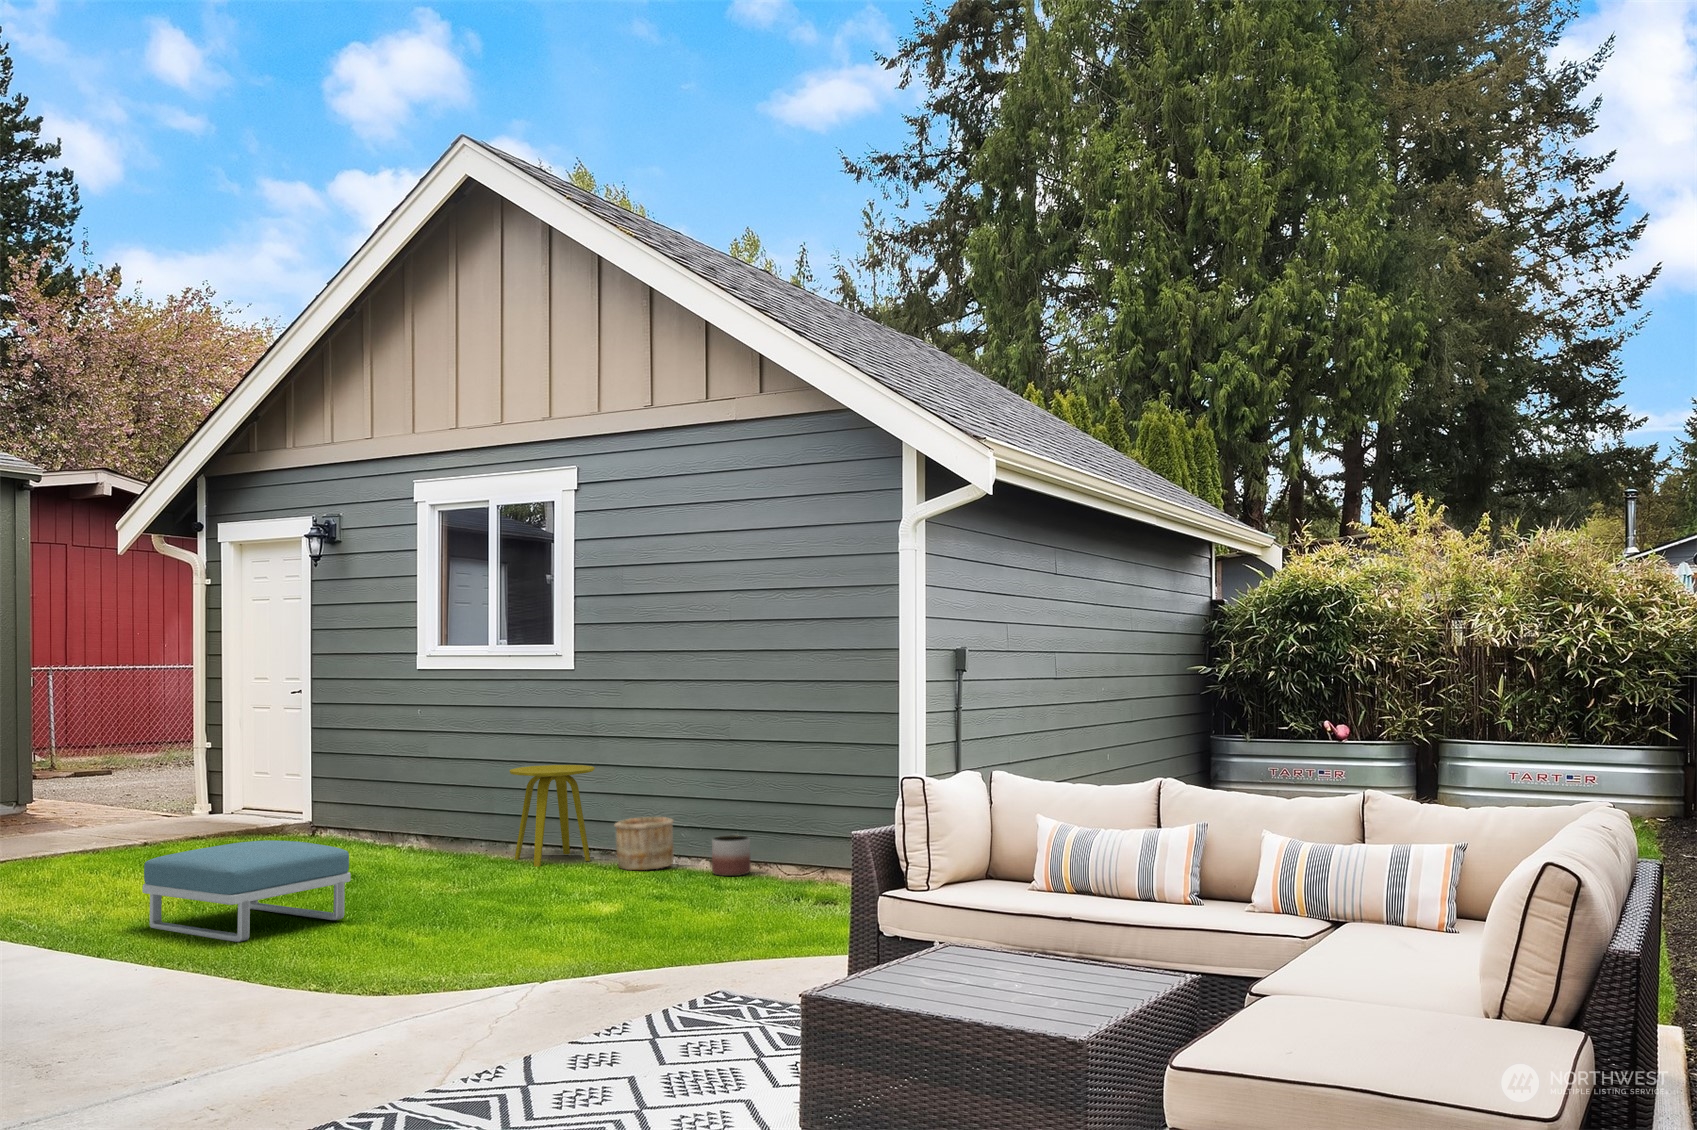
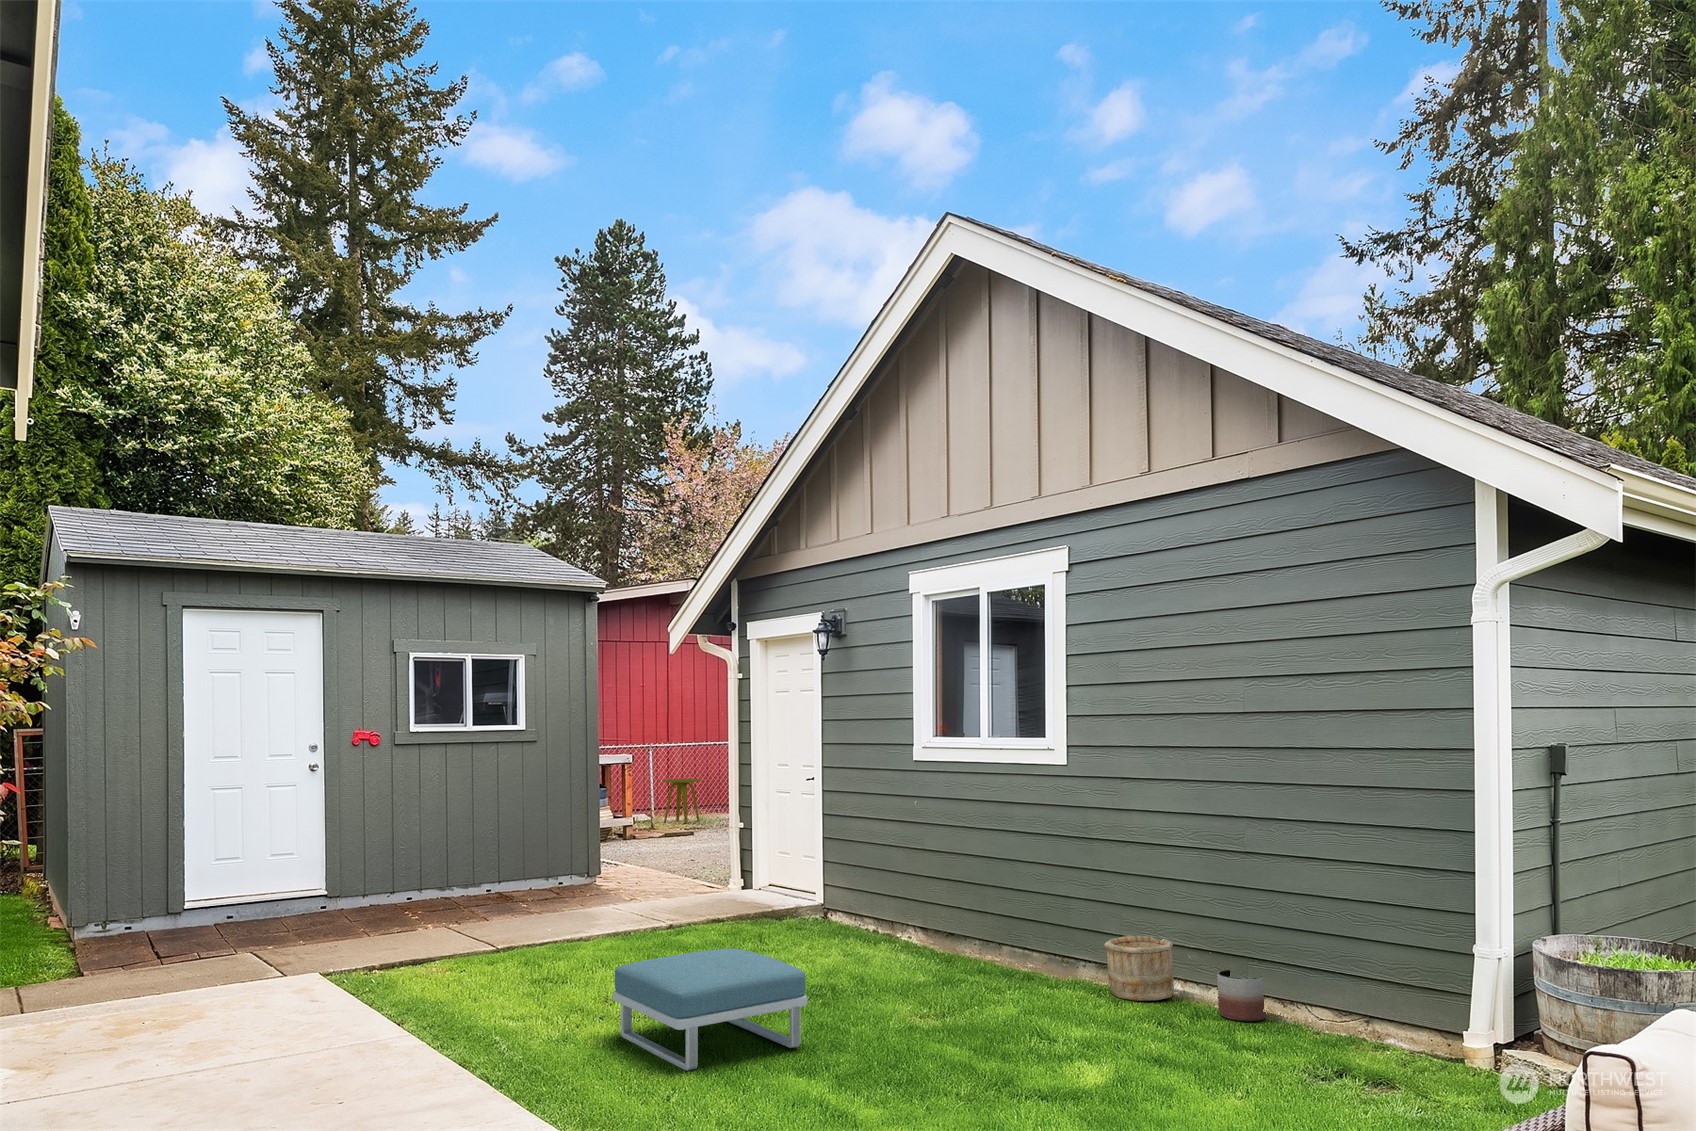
side table: present [509,765,595,866] -> present [663,779,701,824]

